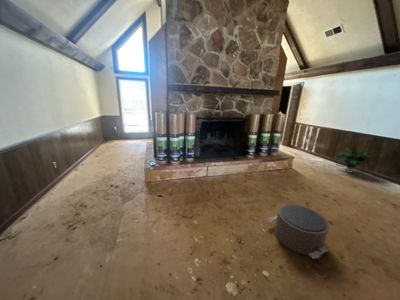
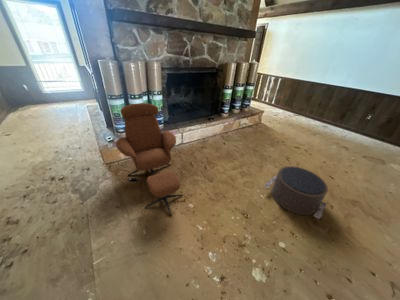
lounge chair: none [153,141,196,226] -> present [116,103,182,215]
potted plant: present [336,148,374,173] -> none [294,97,332,122]

